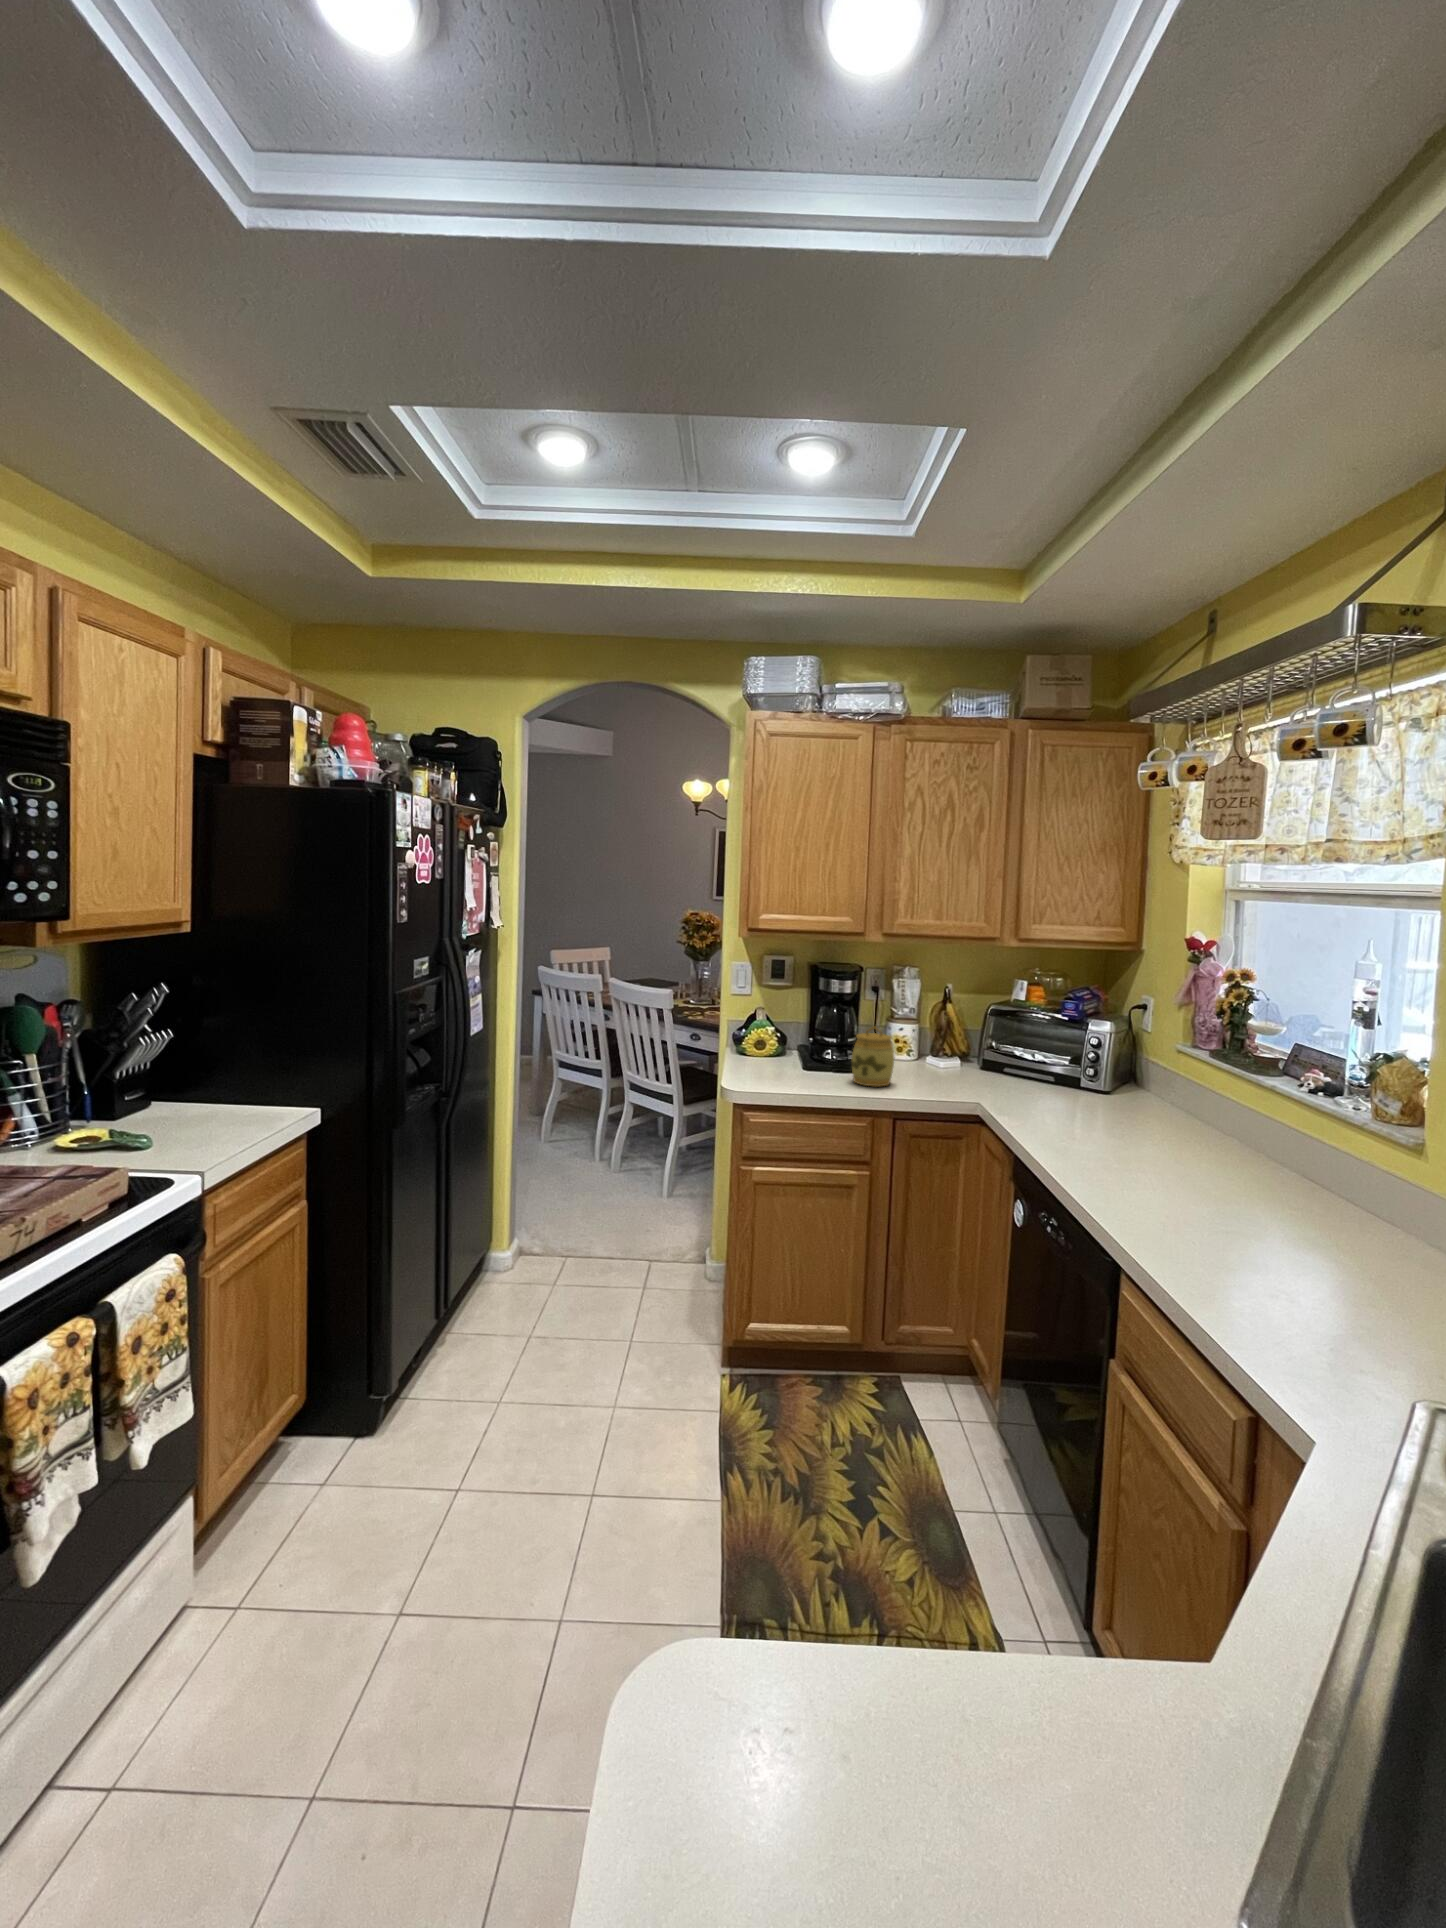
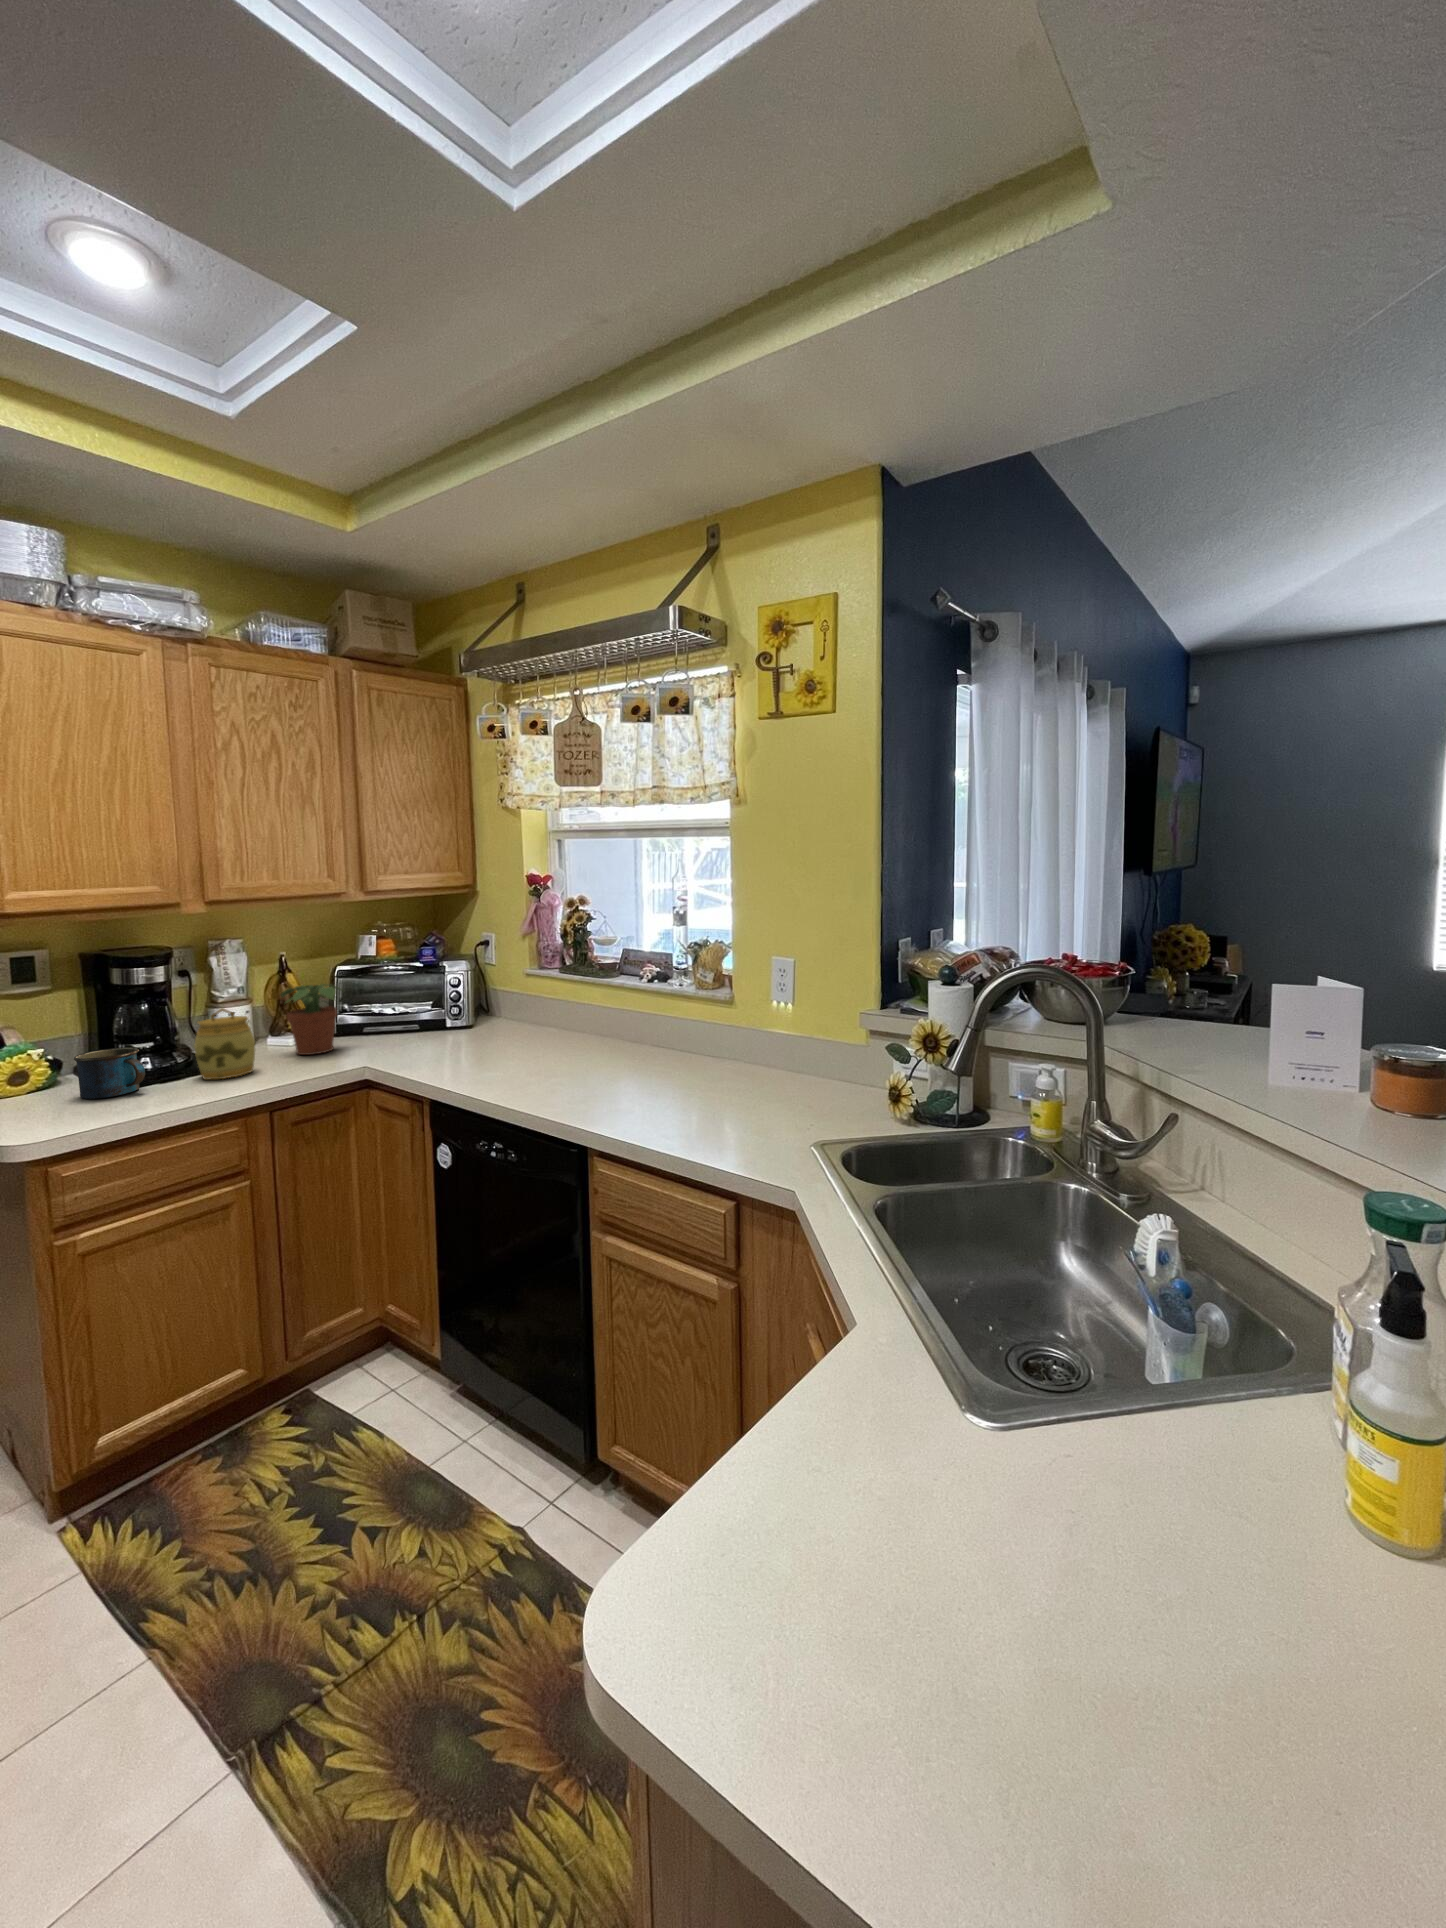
potted plant: none [928,1017,981,1083] -> present [281,984,343,1055]
mug: none [777,1042,816,1080] -> present [74,1047,145,1099]

